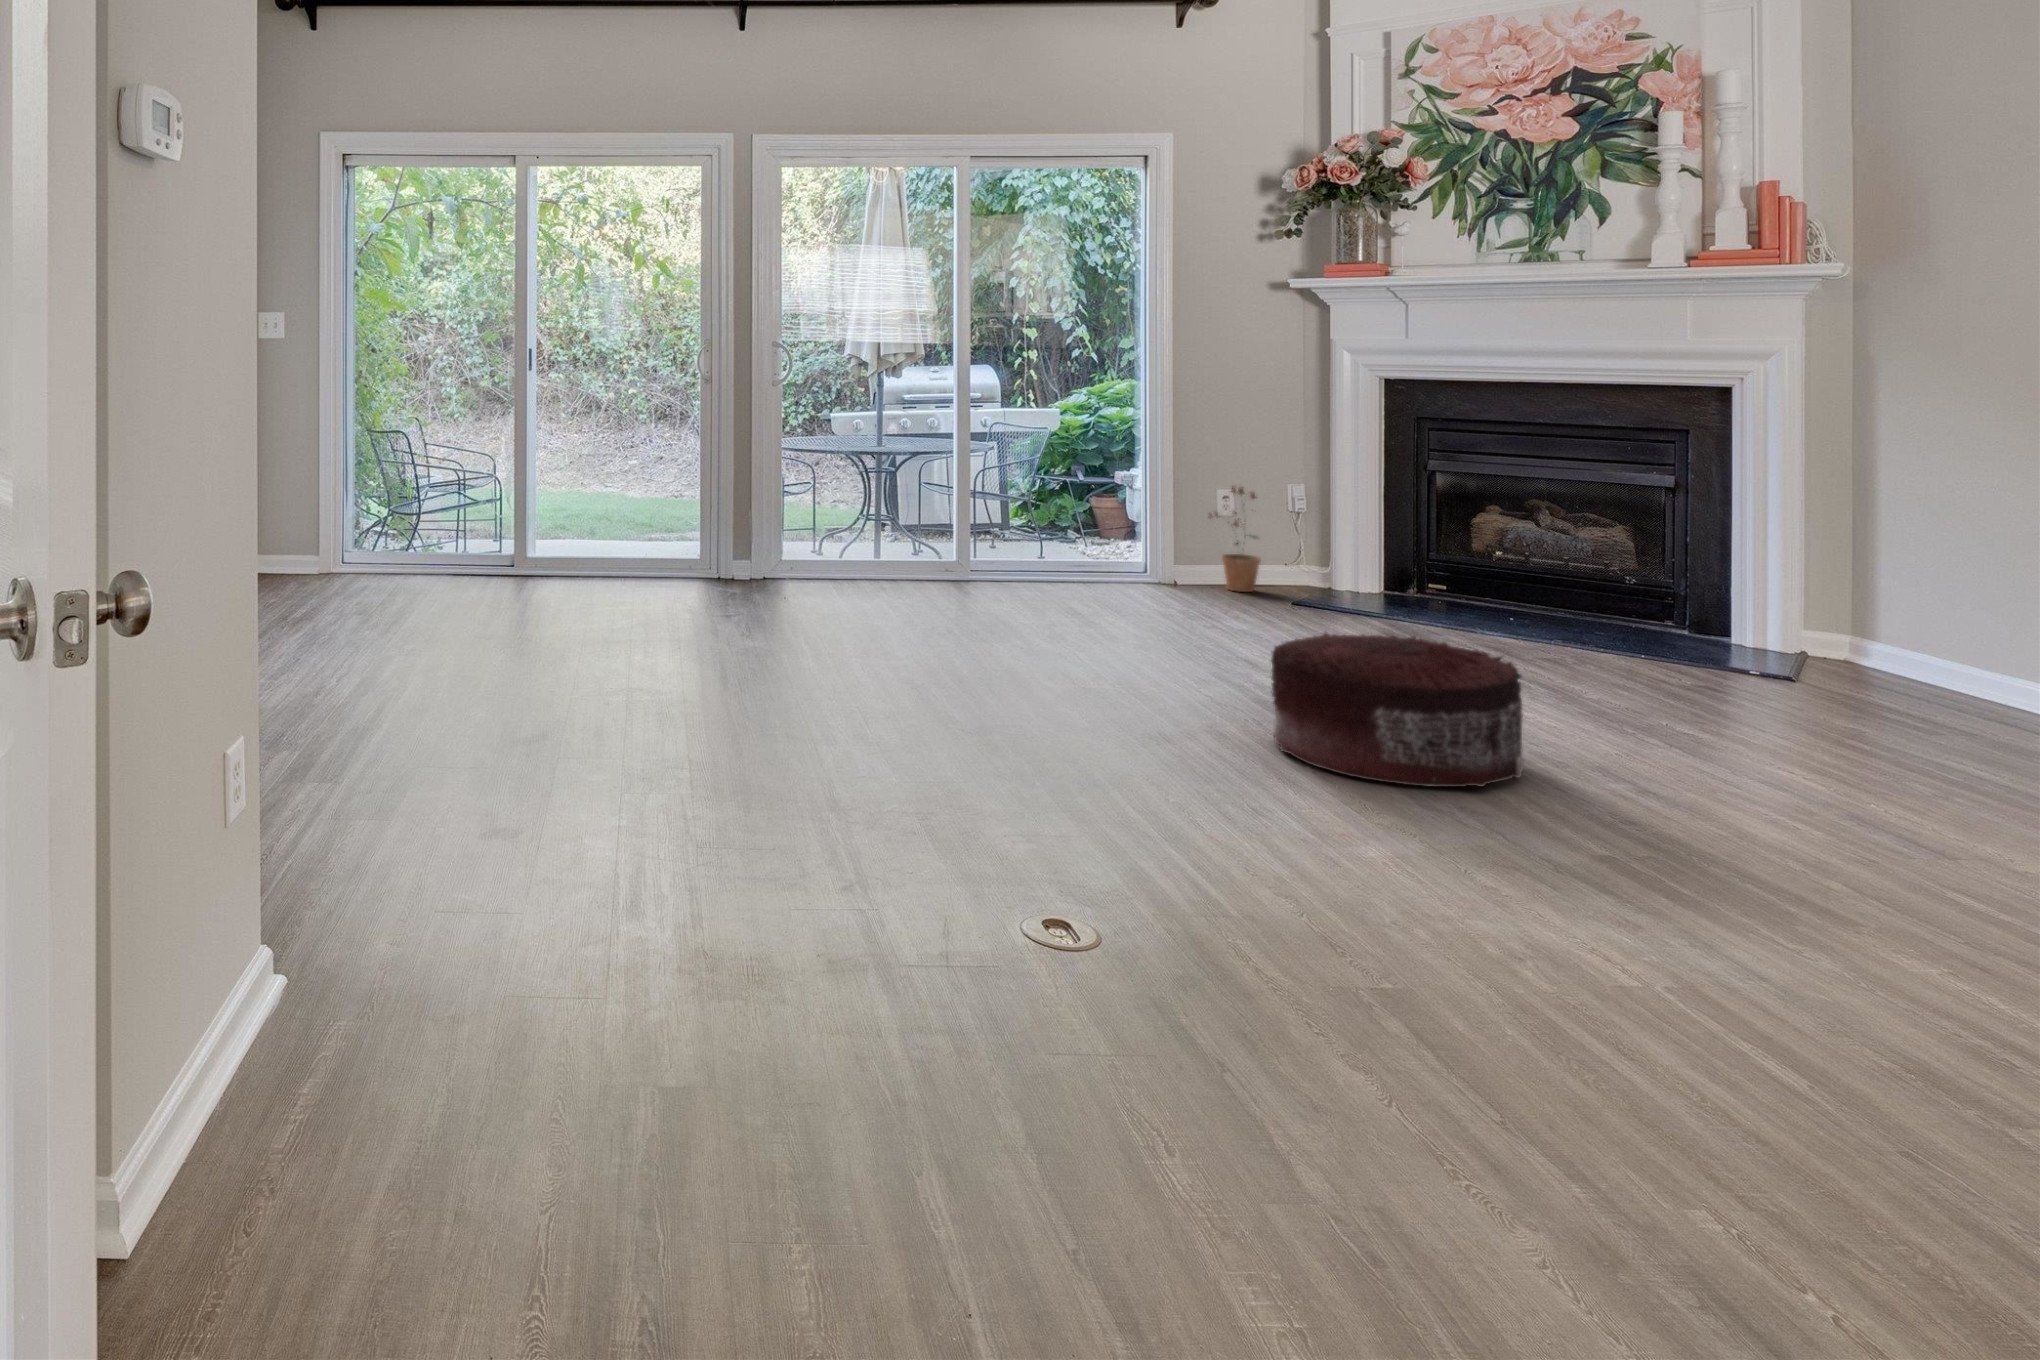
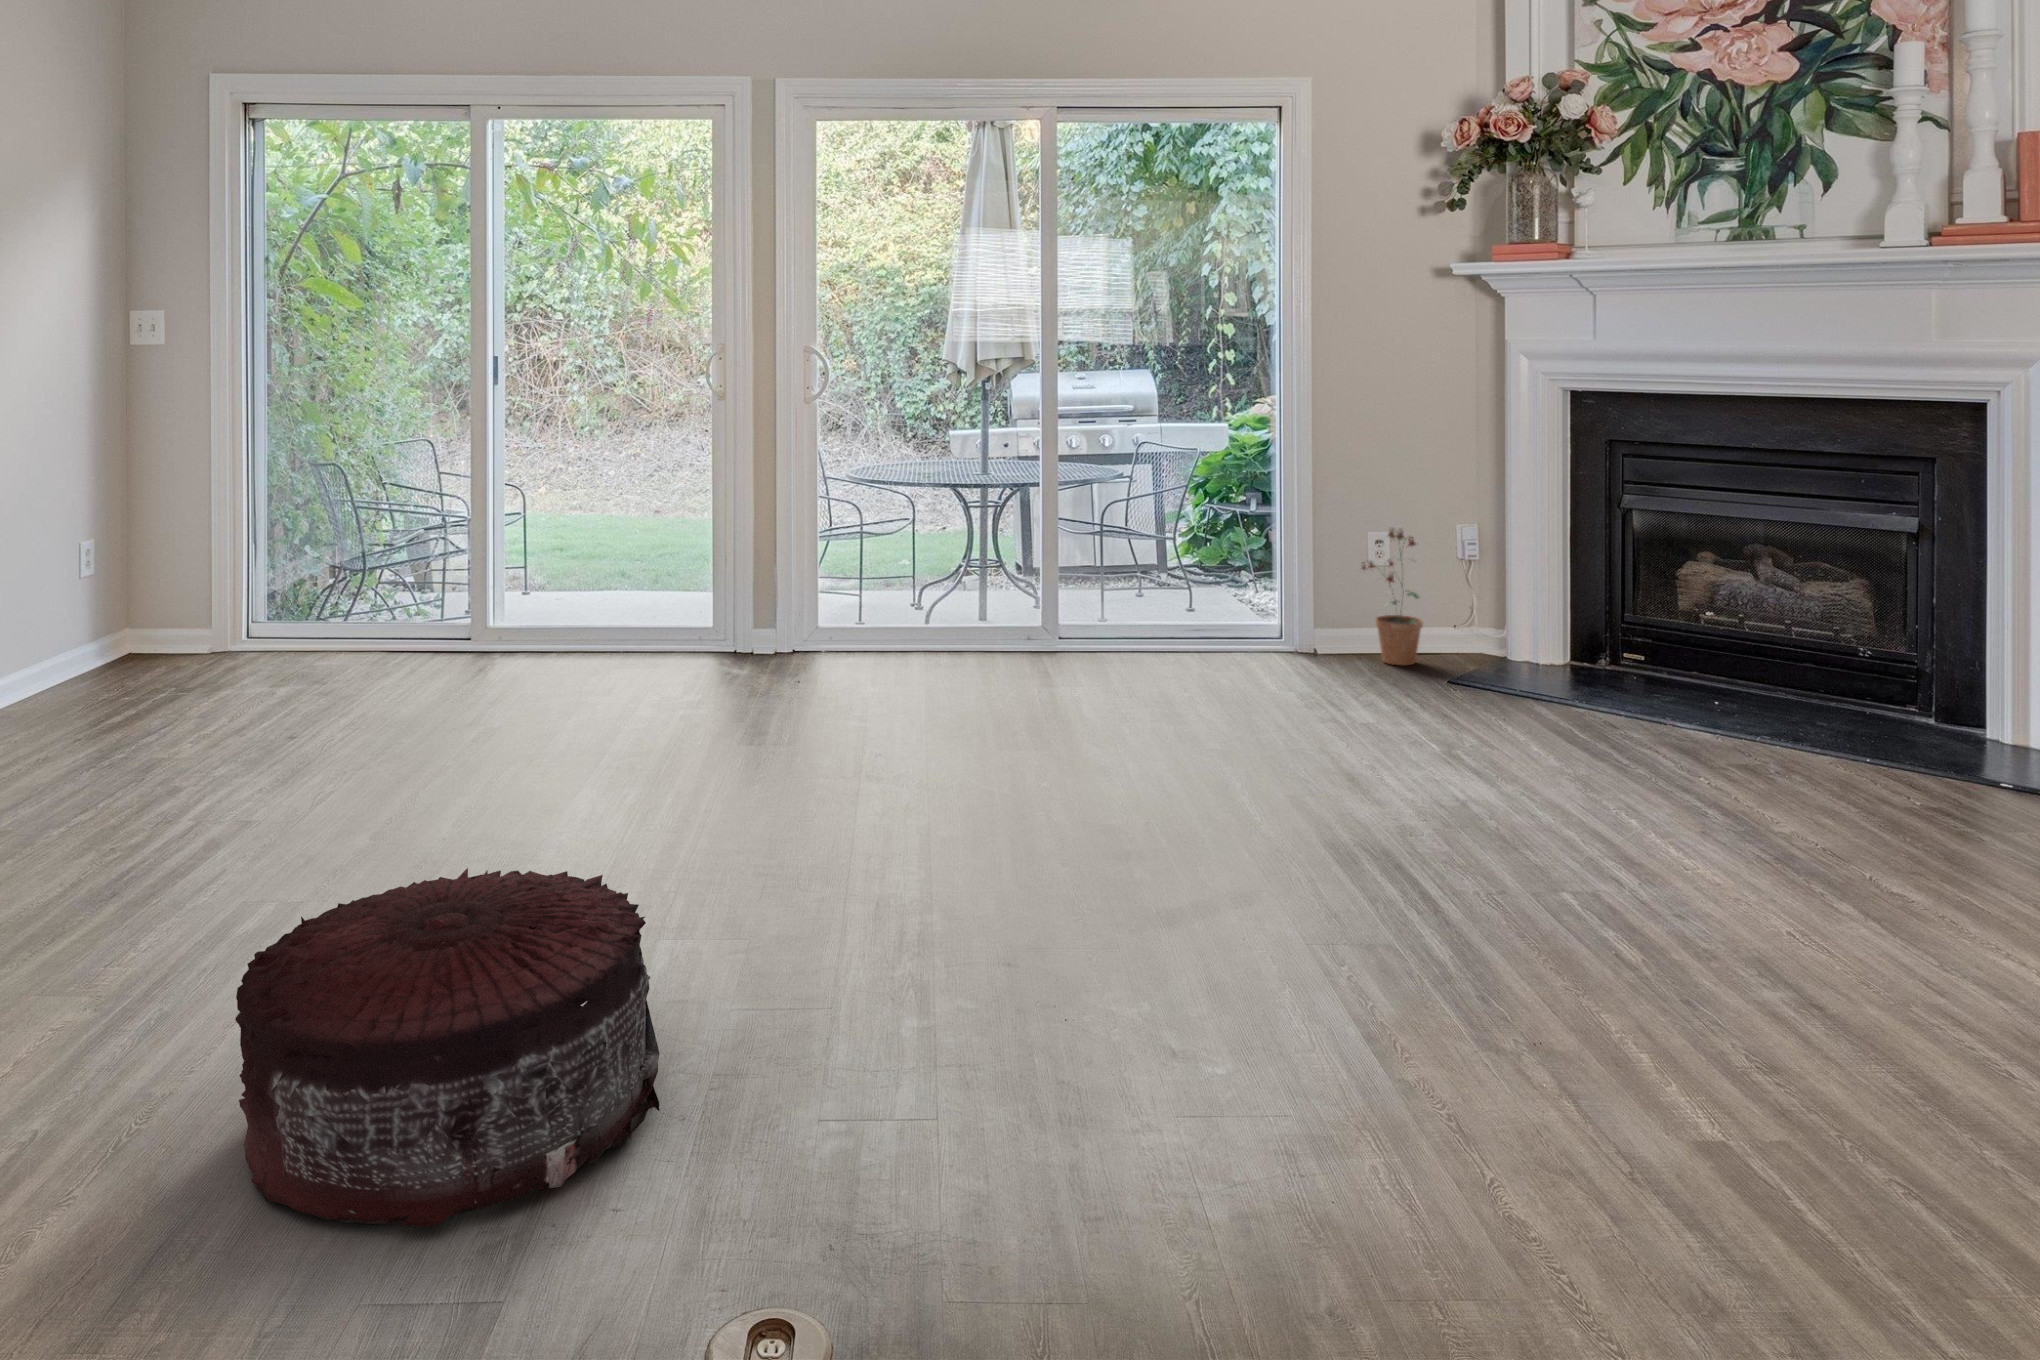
pouf: present [1271,633,1523,787] -> present [235,868,659,1227]

